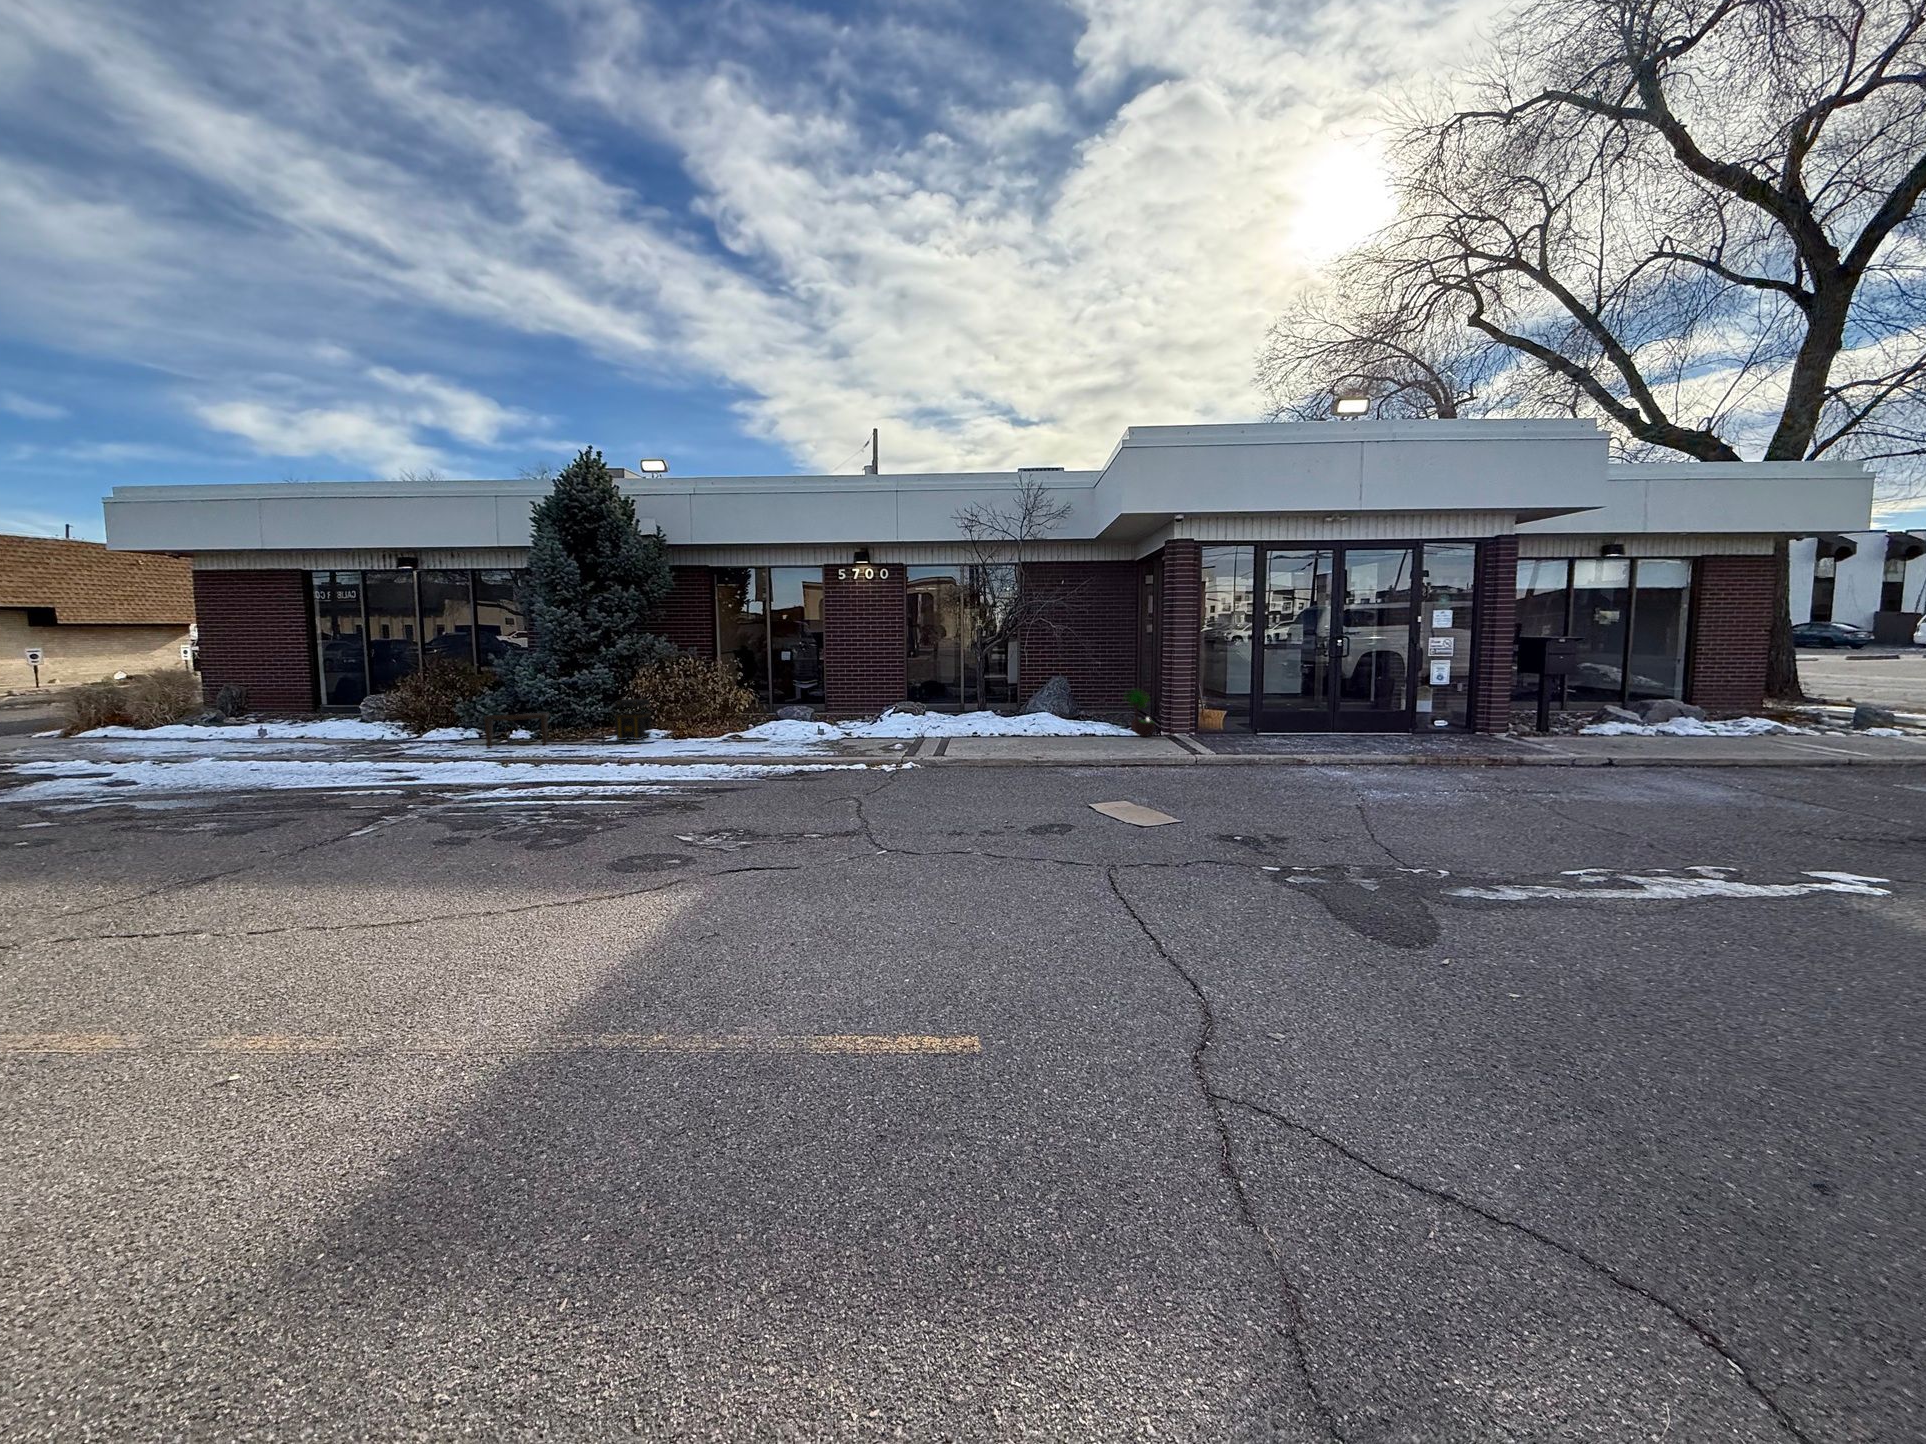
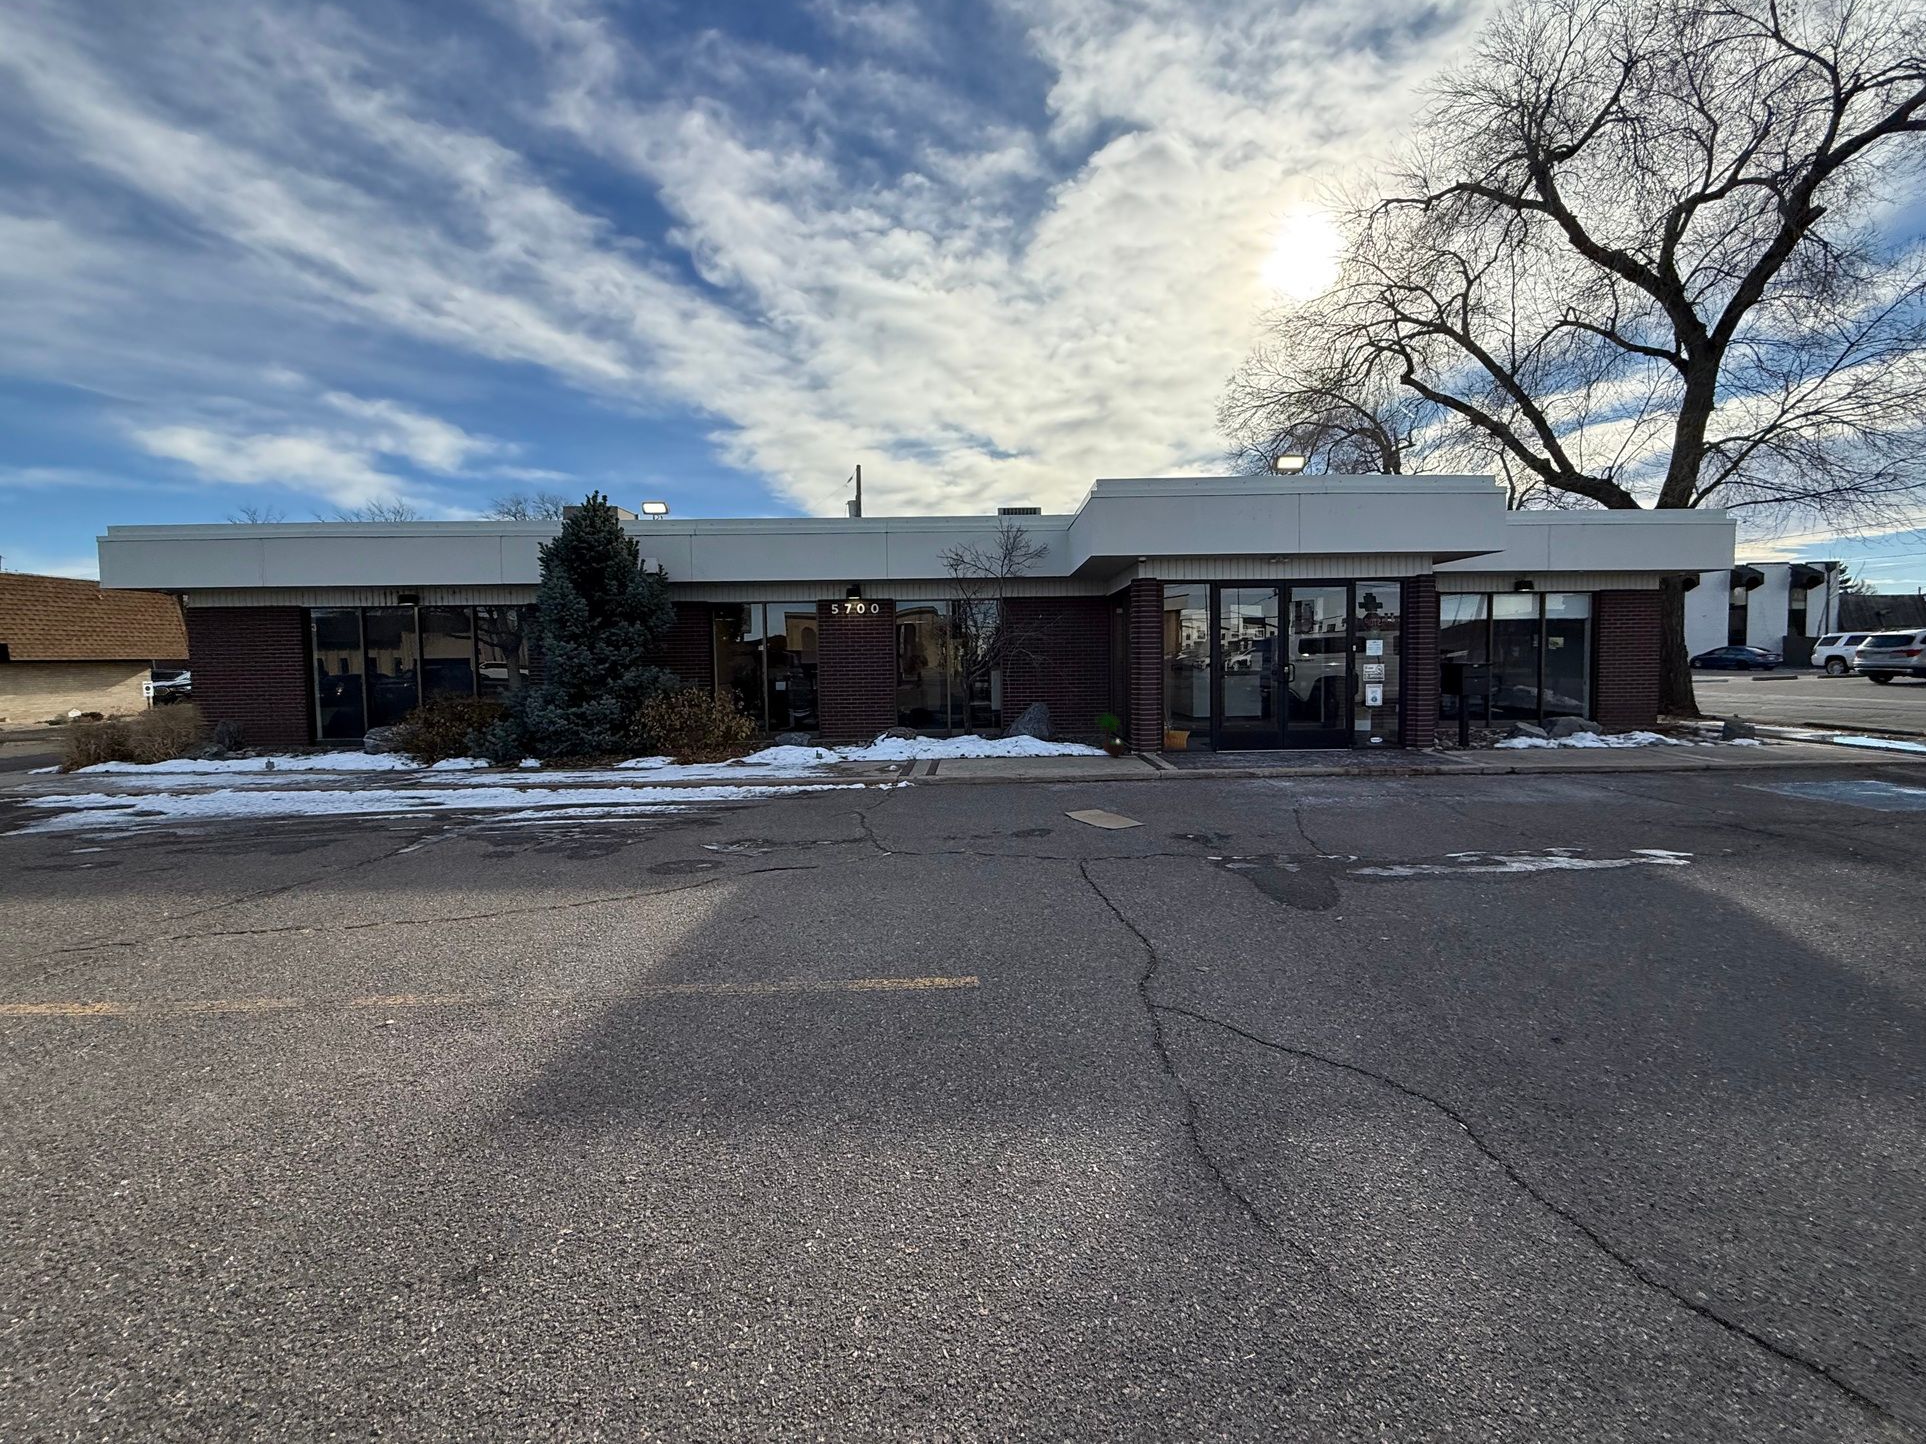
toolbox: present [615,699,651,740] -> none [620,728,654,767]
bench: present [484,713,549,748] -> none [496,741,557,776]

